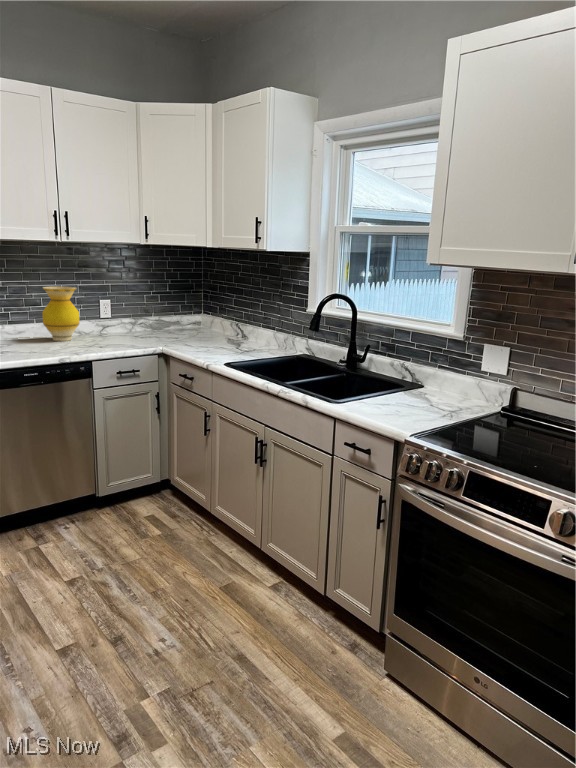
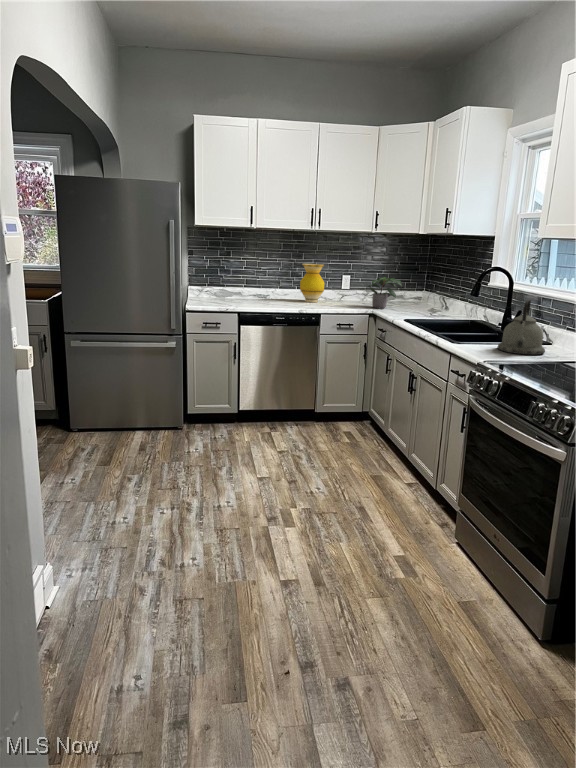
potted plant: none [141,300,191,343] -> present [368,277,402,309]
kettle: none [386,339,443,411] -> present [498,300,545,355]

